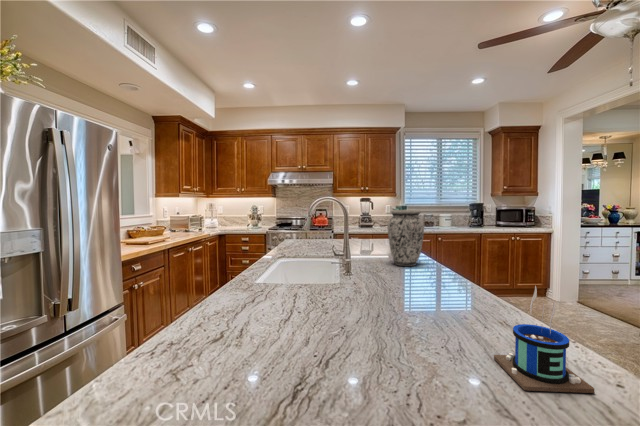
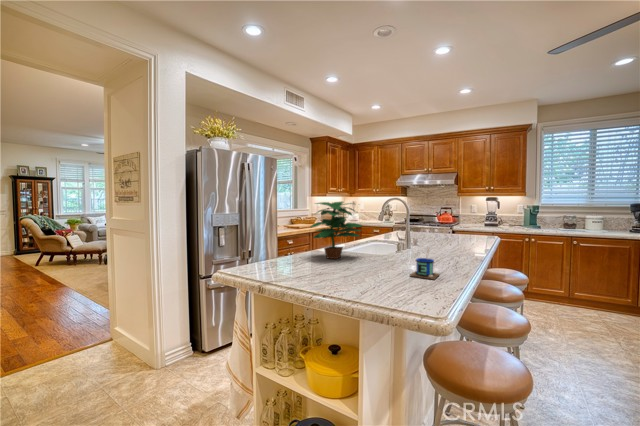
potted plant: none [189,195,315,341] -> present [311,202,362,259]
vase: present [387,210,424,266] -> none [442,210,469,249]

